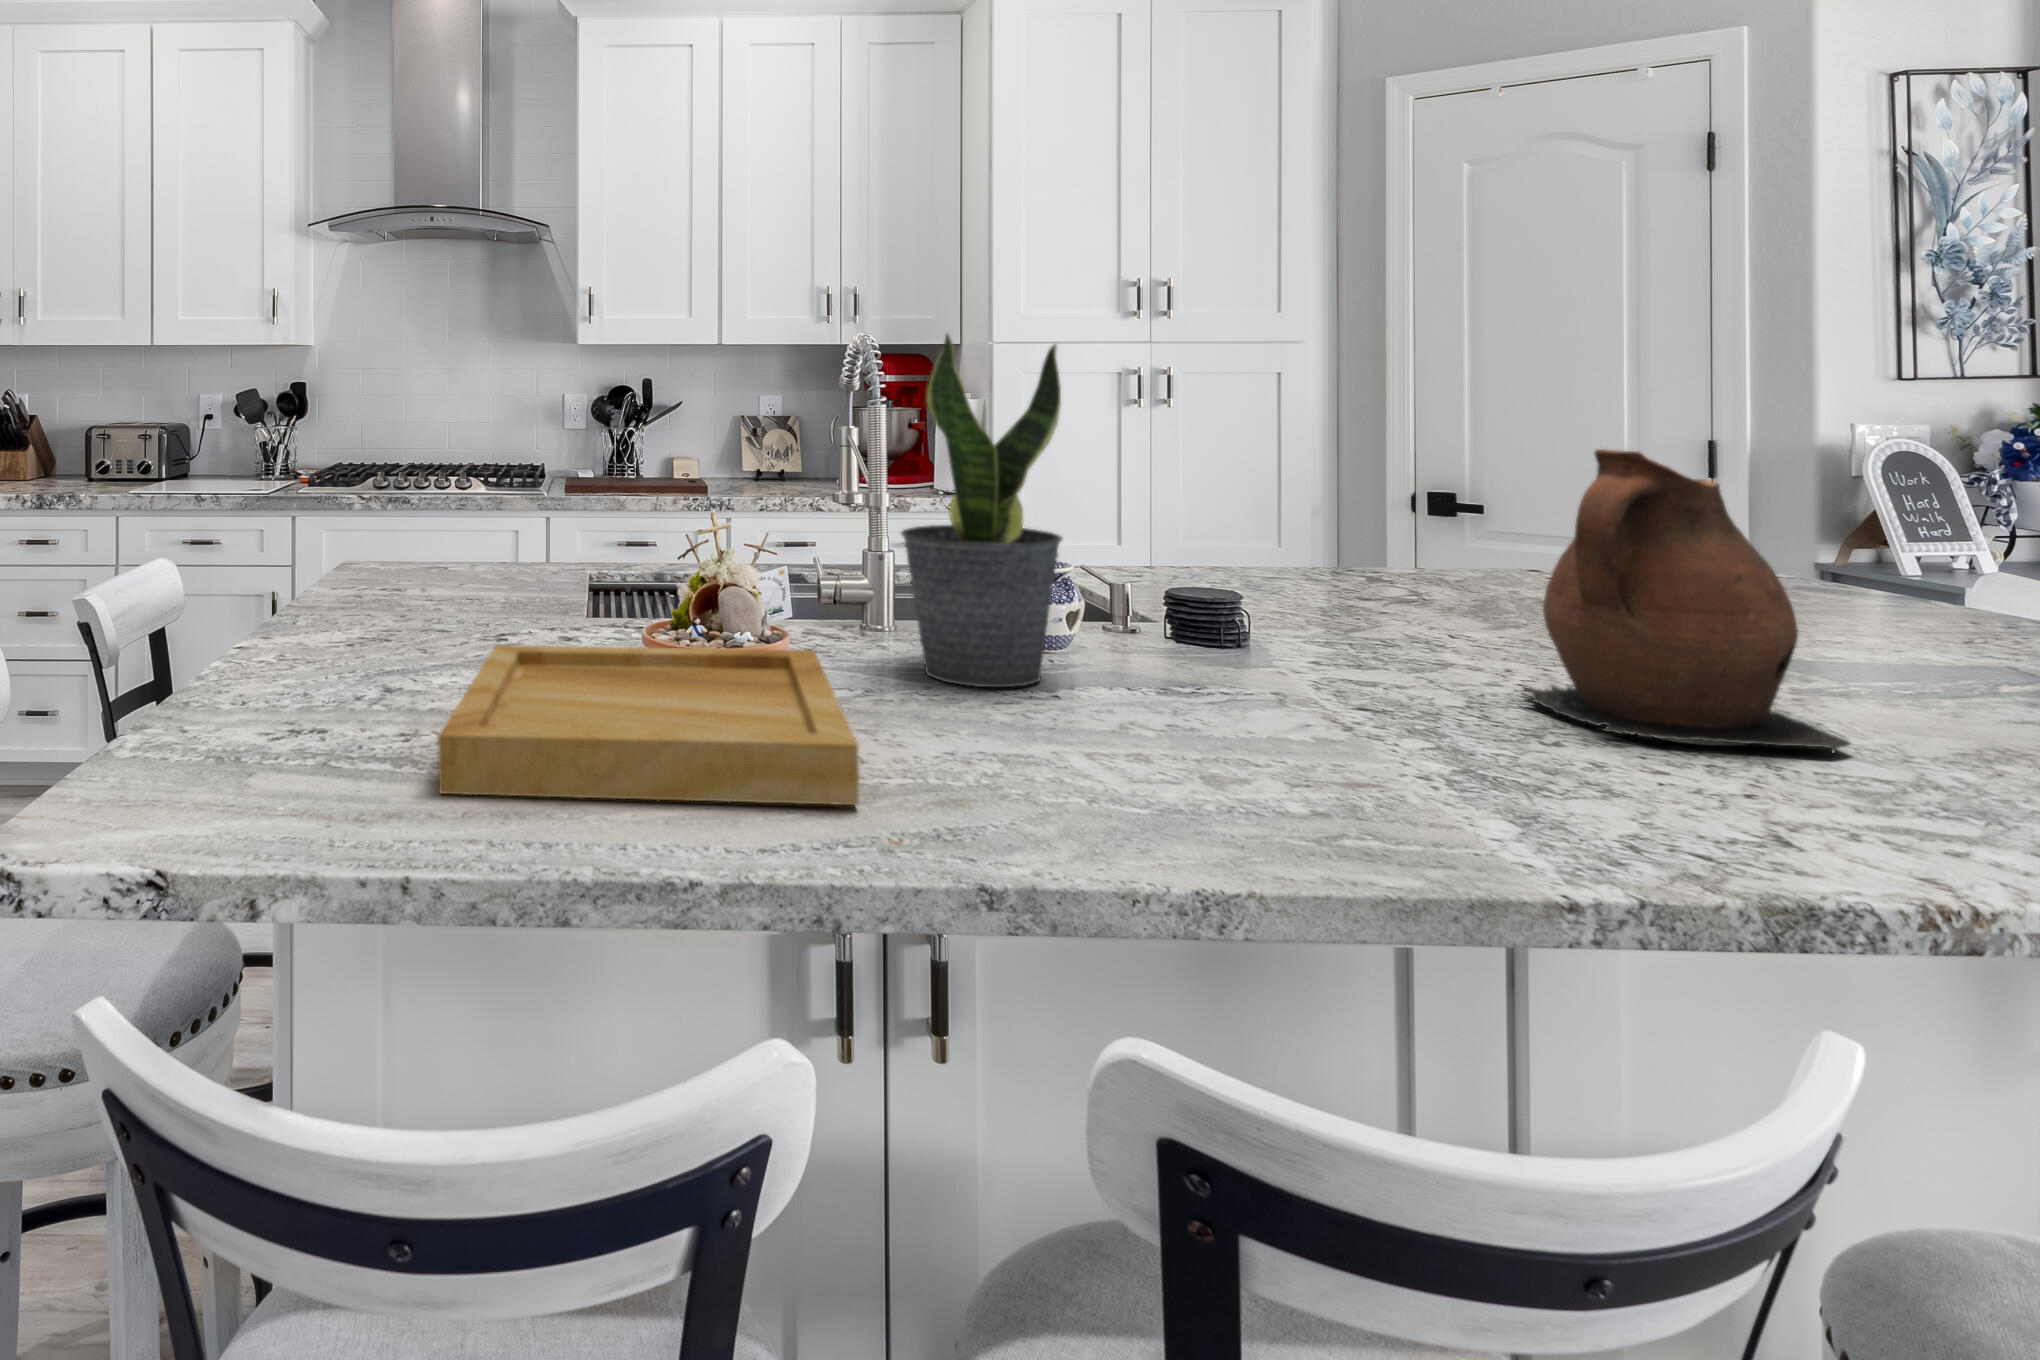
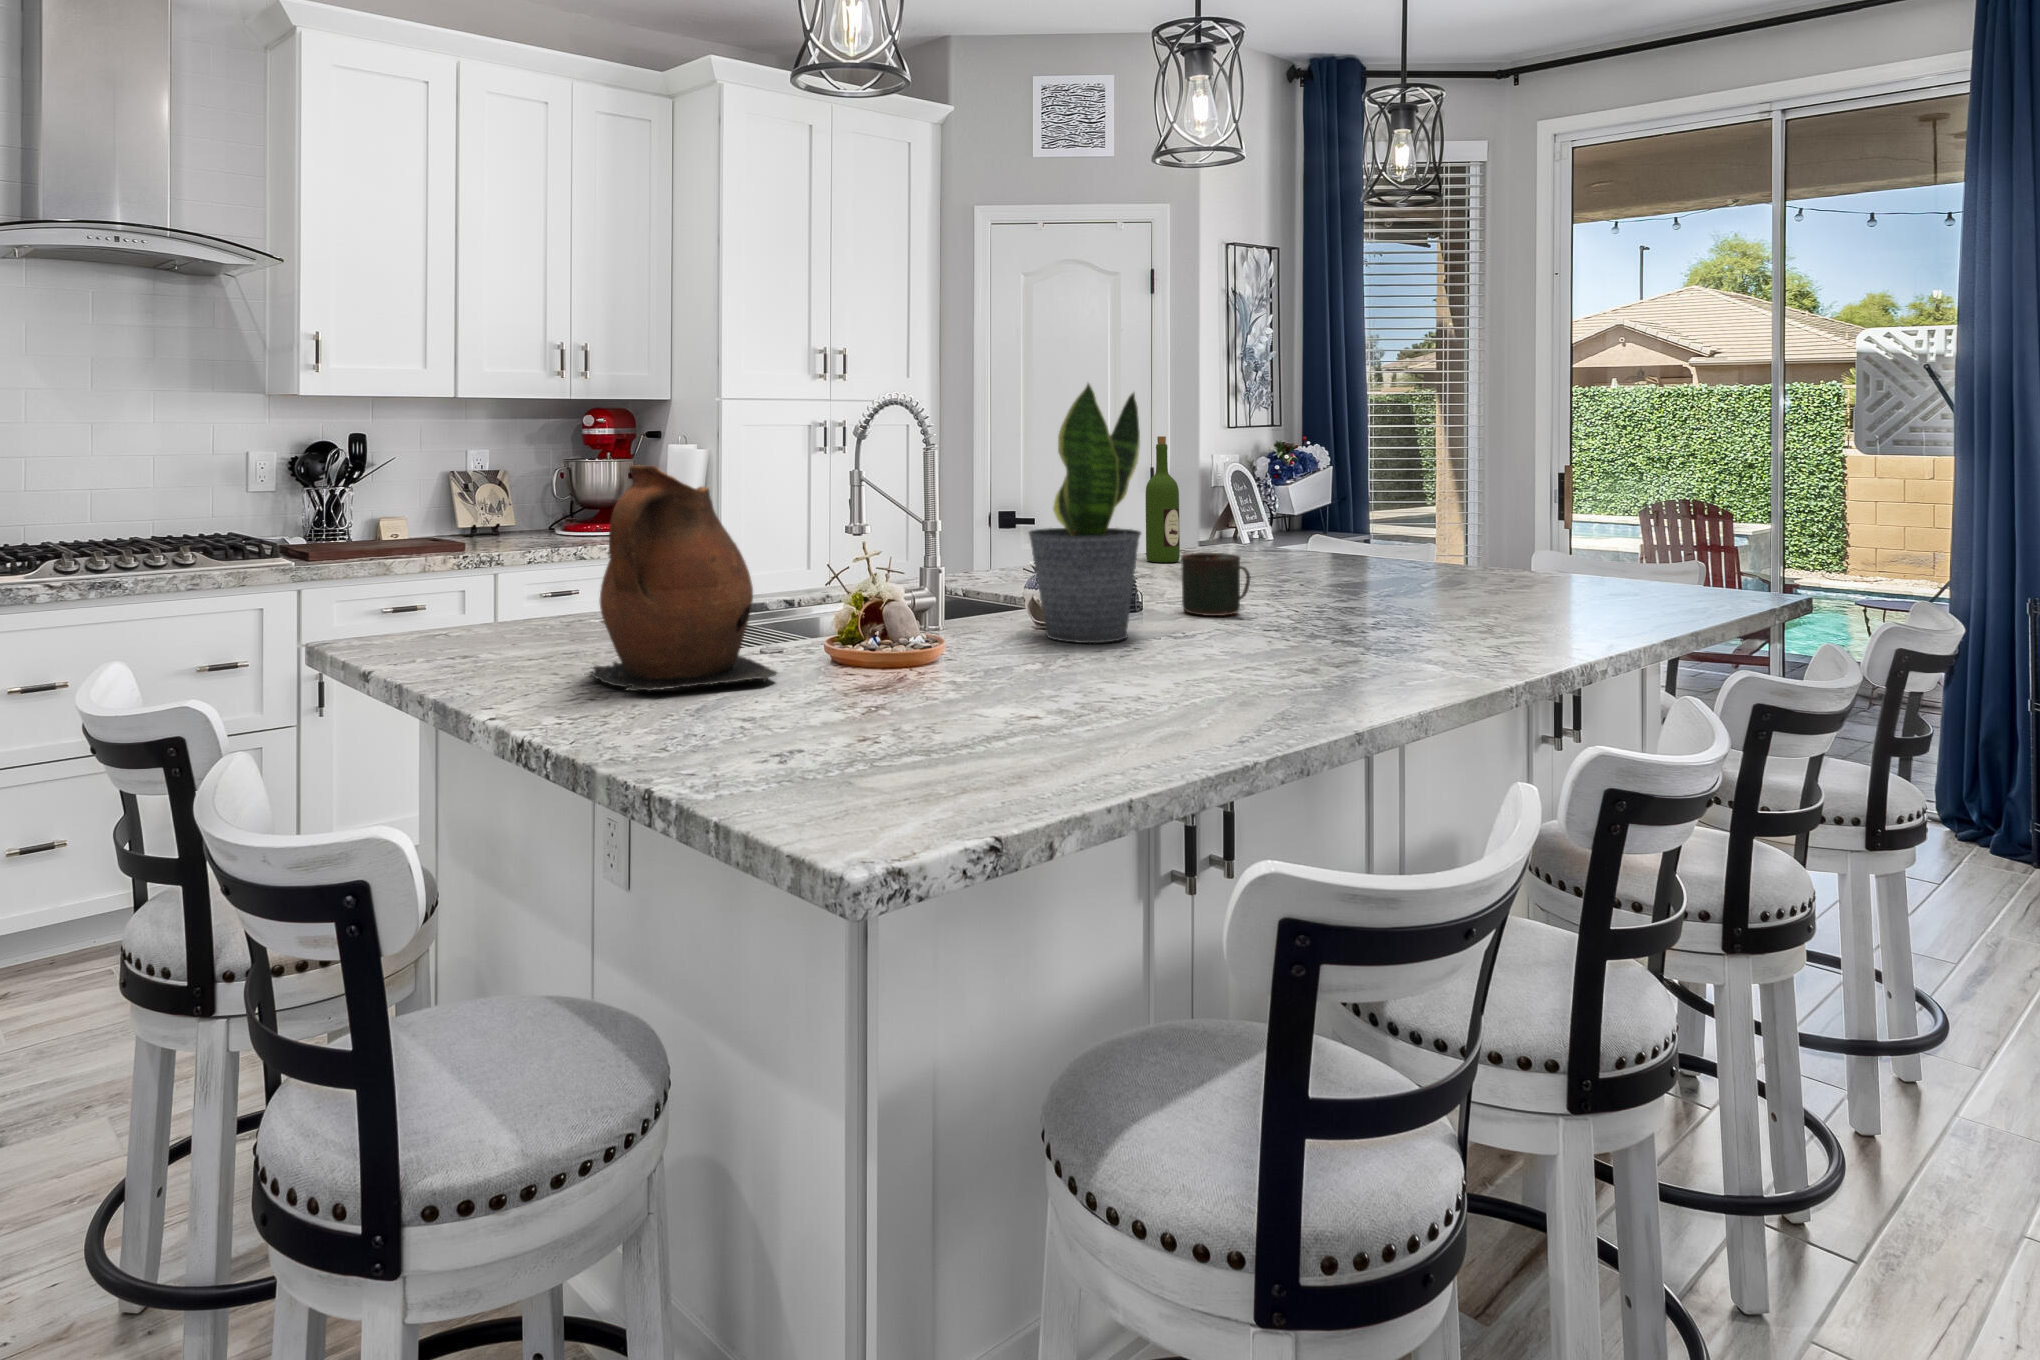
wine bottle: none [1431,399,1492,590] -> present [1146,436,1180,562]
ceramic pitcher: present [1515,449,1850,753] -> present [591,466,777,691]
mug: none [1231,580,1333,680] -> present [1181,553,1250,616]
tray: present [439,645,859,805] -> none [829,626,1239,755]

